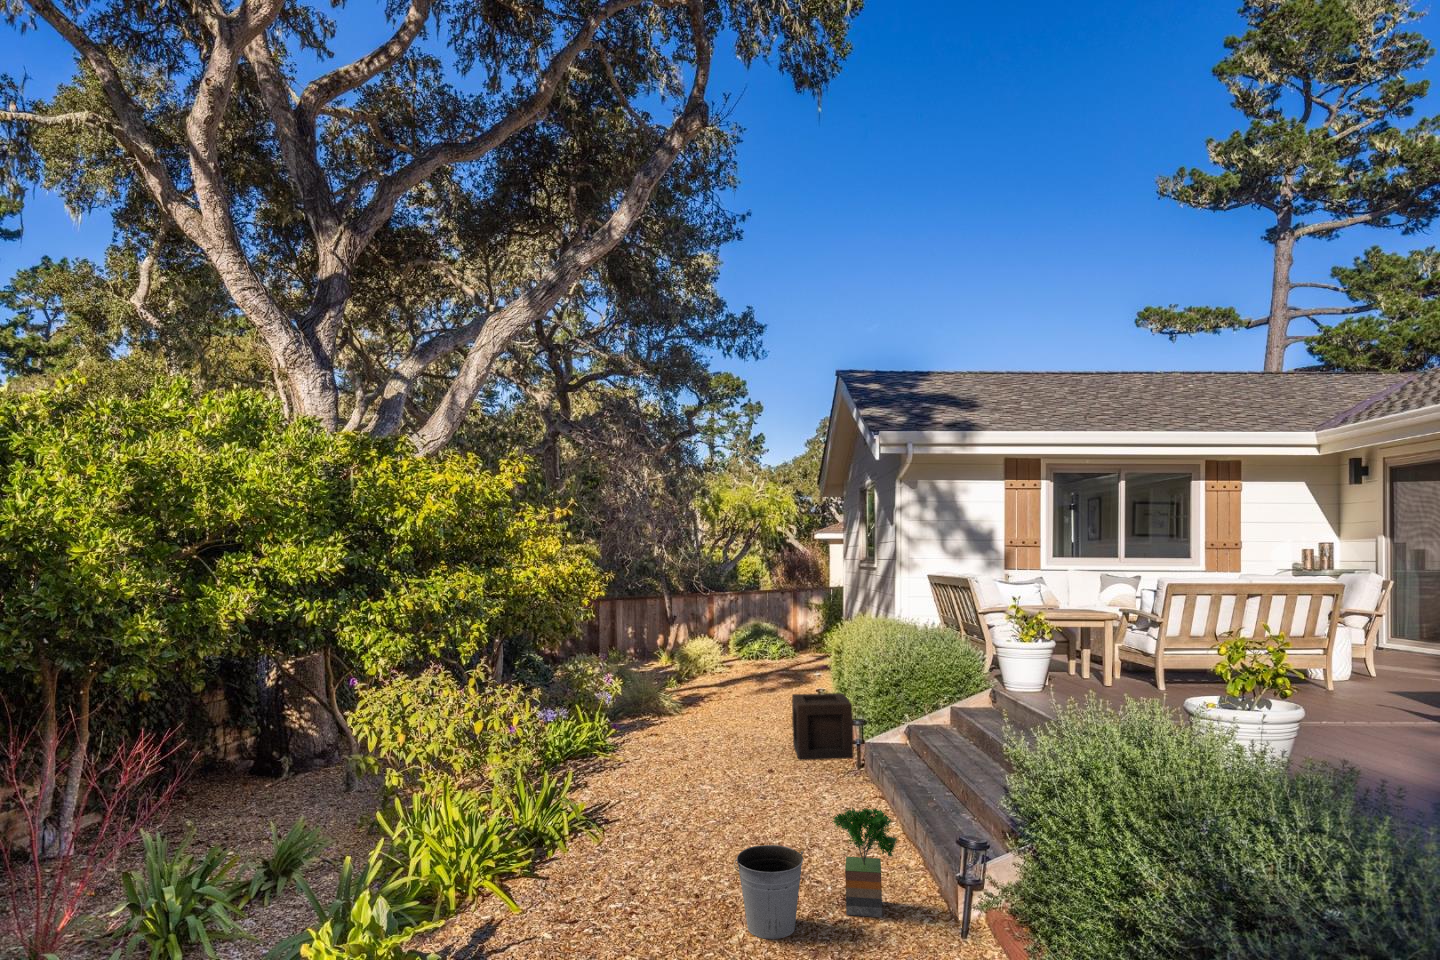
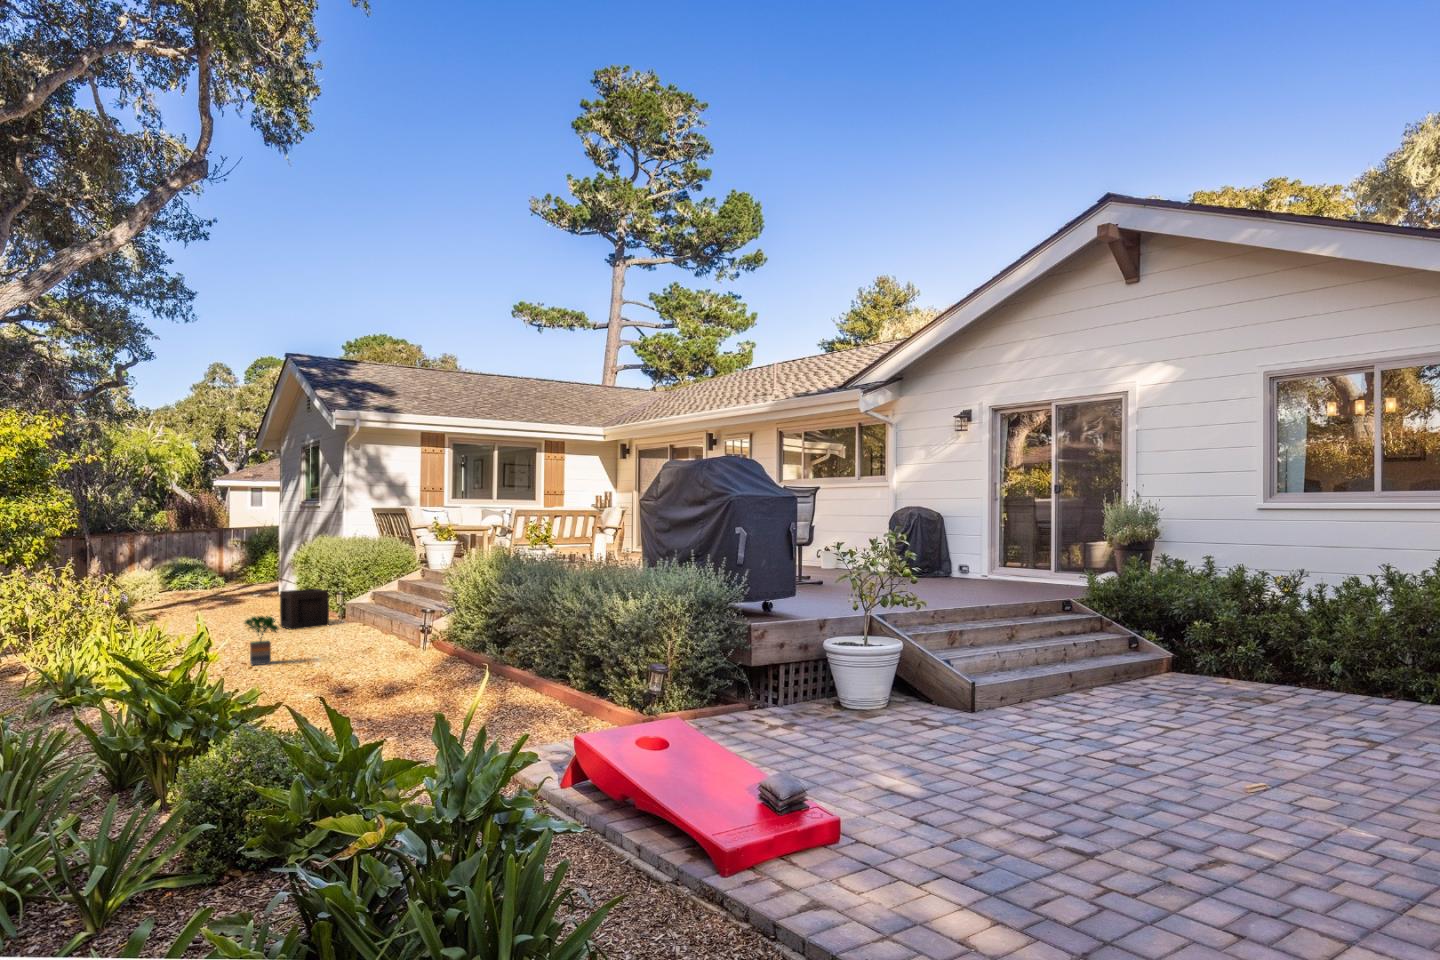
potted tree: present [833,807,898,917] -> present [245,616,278,666]
bucket: present [734,845,803,939] -> none [317,621,352,658]

